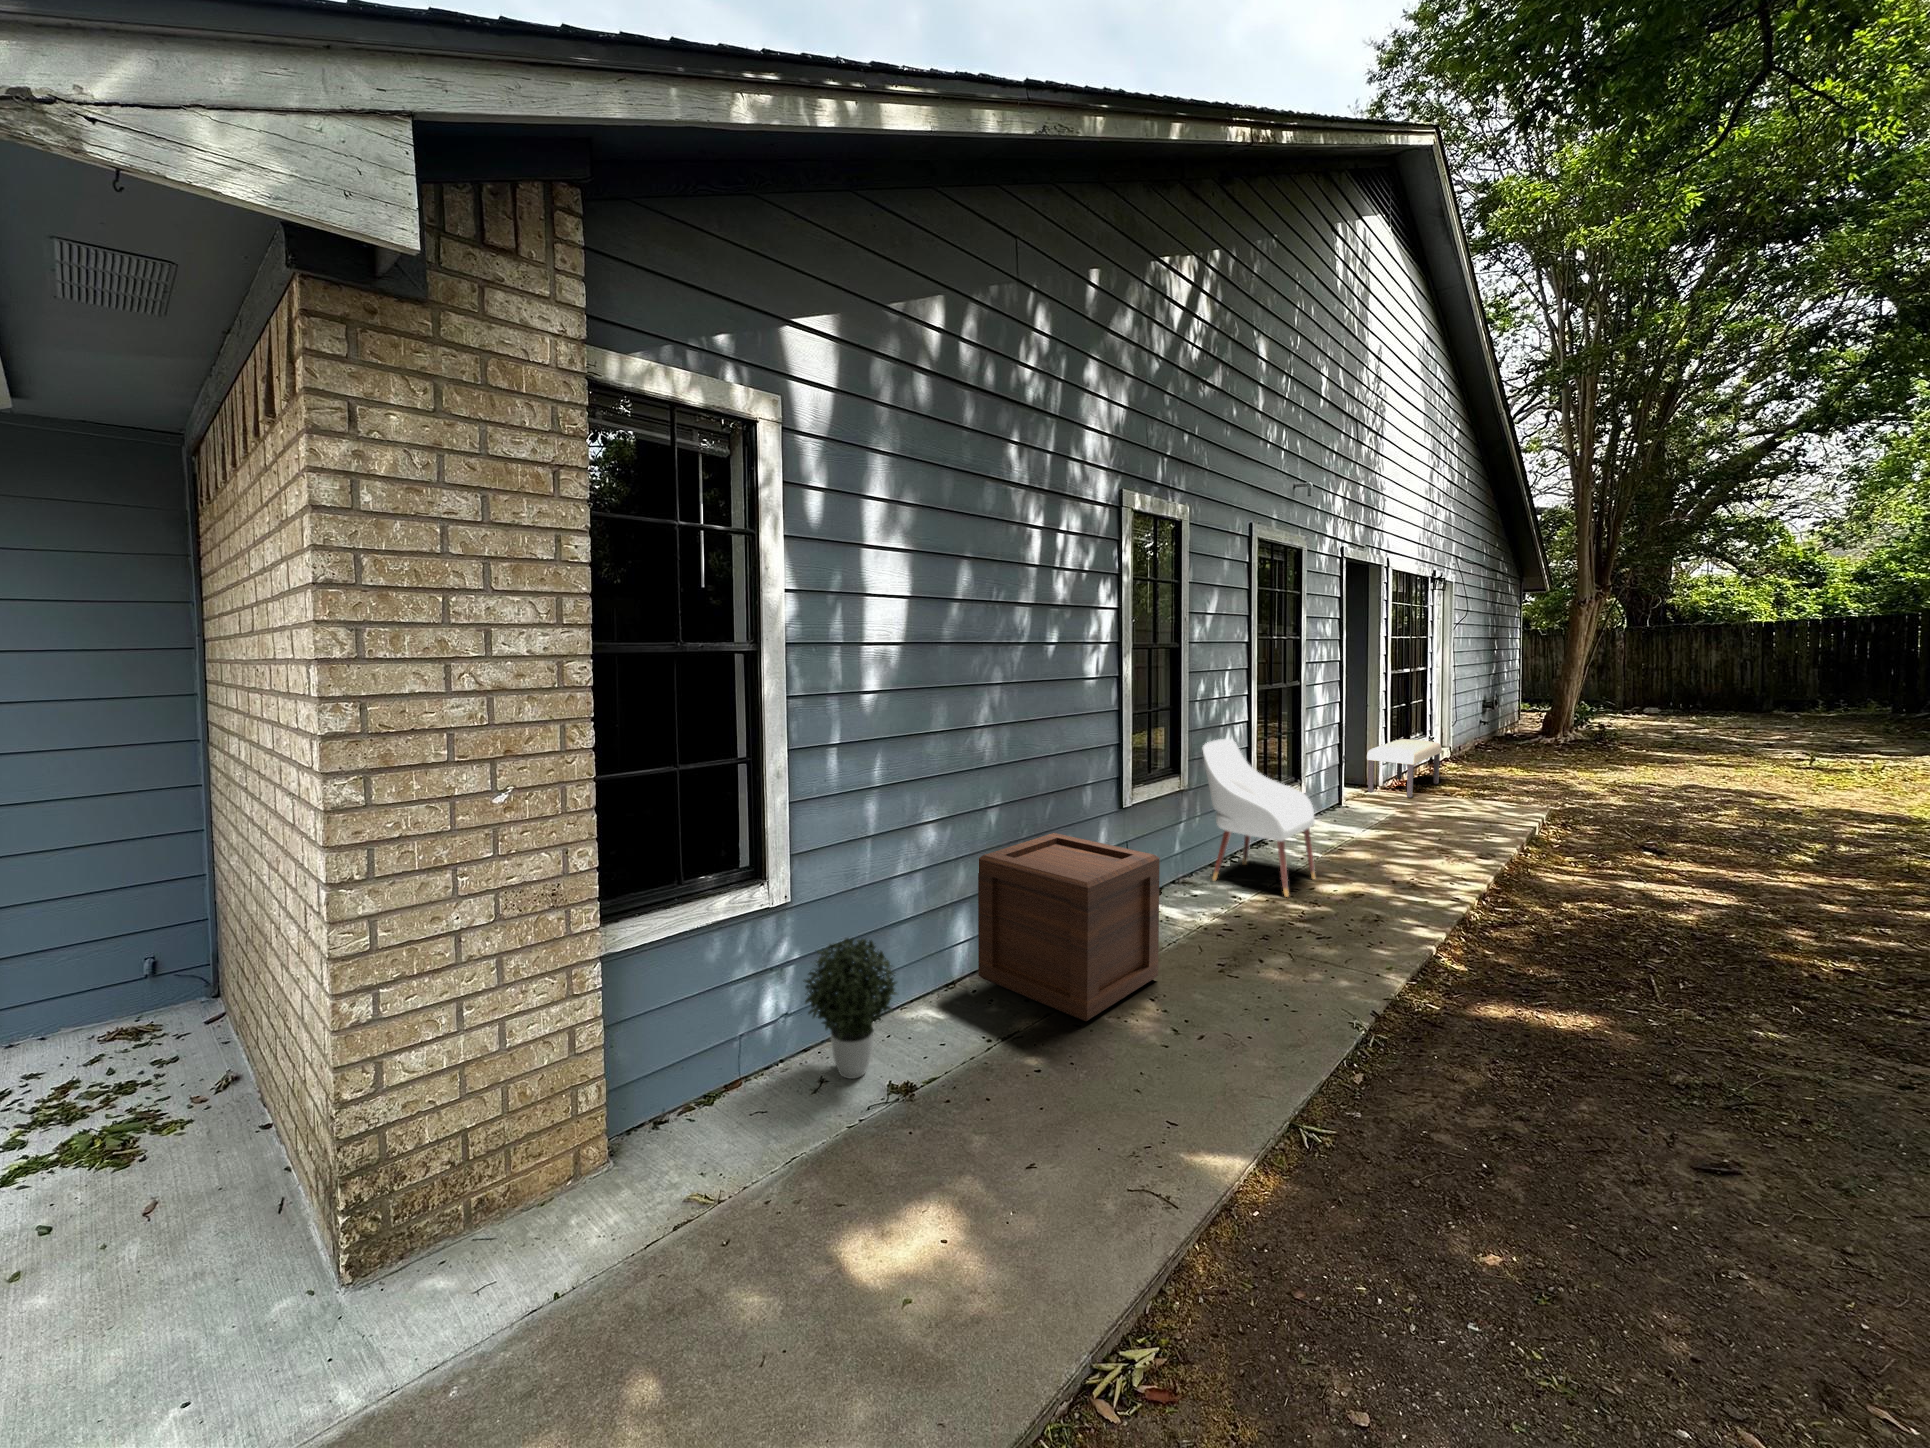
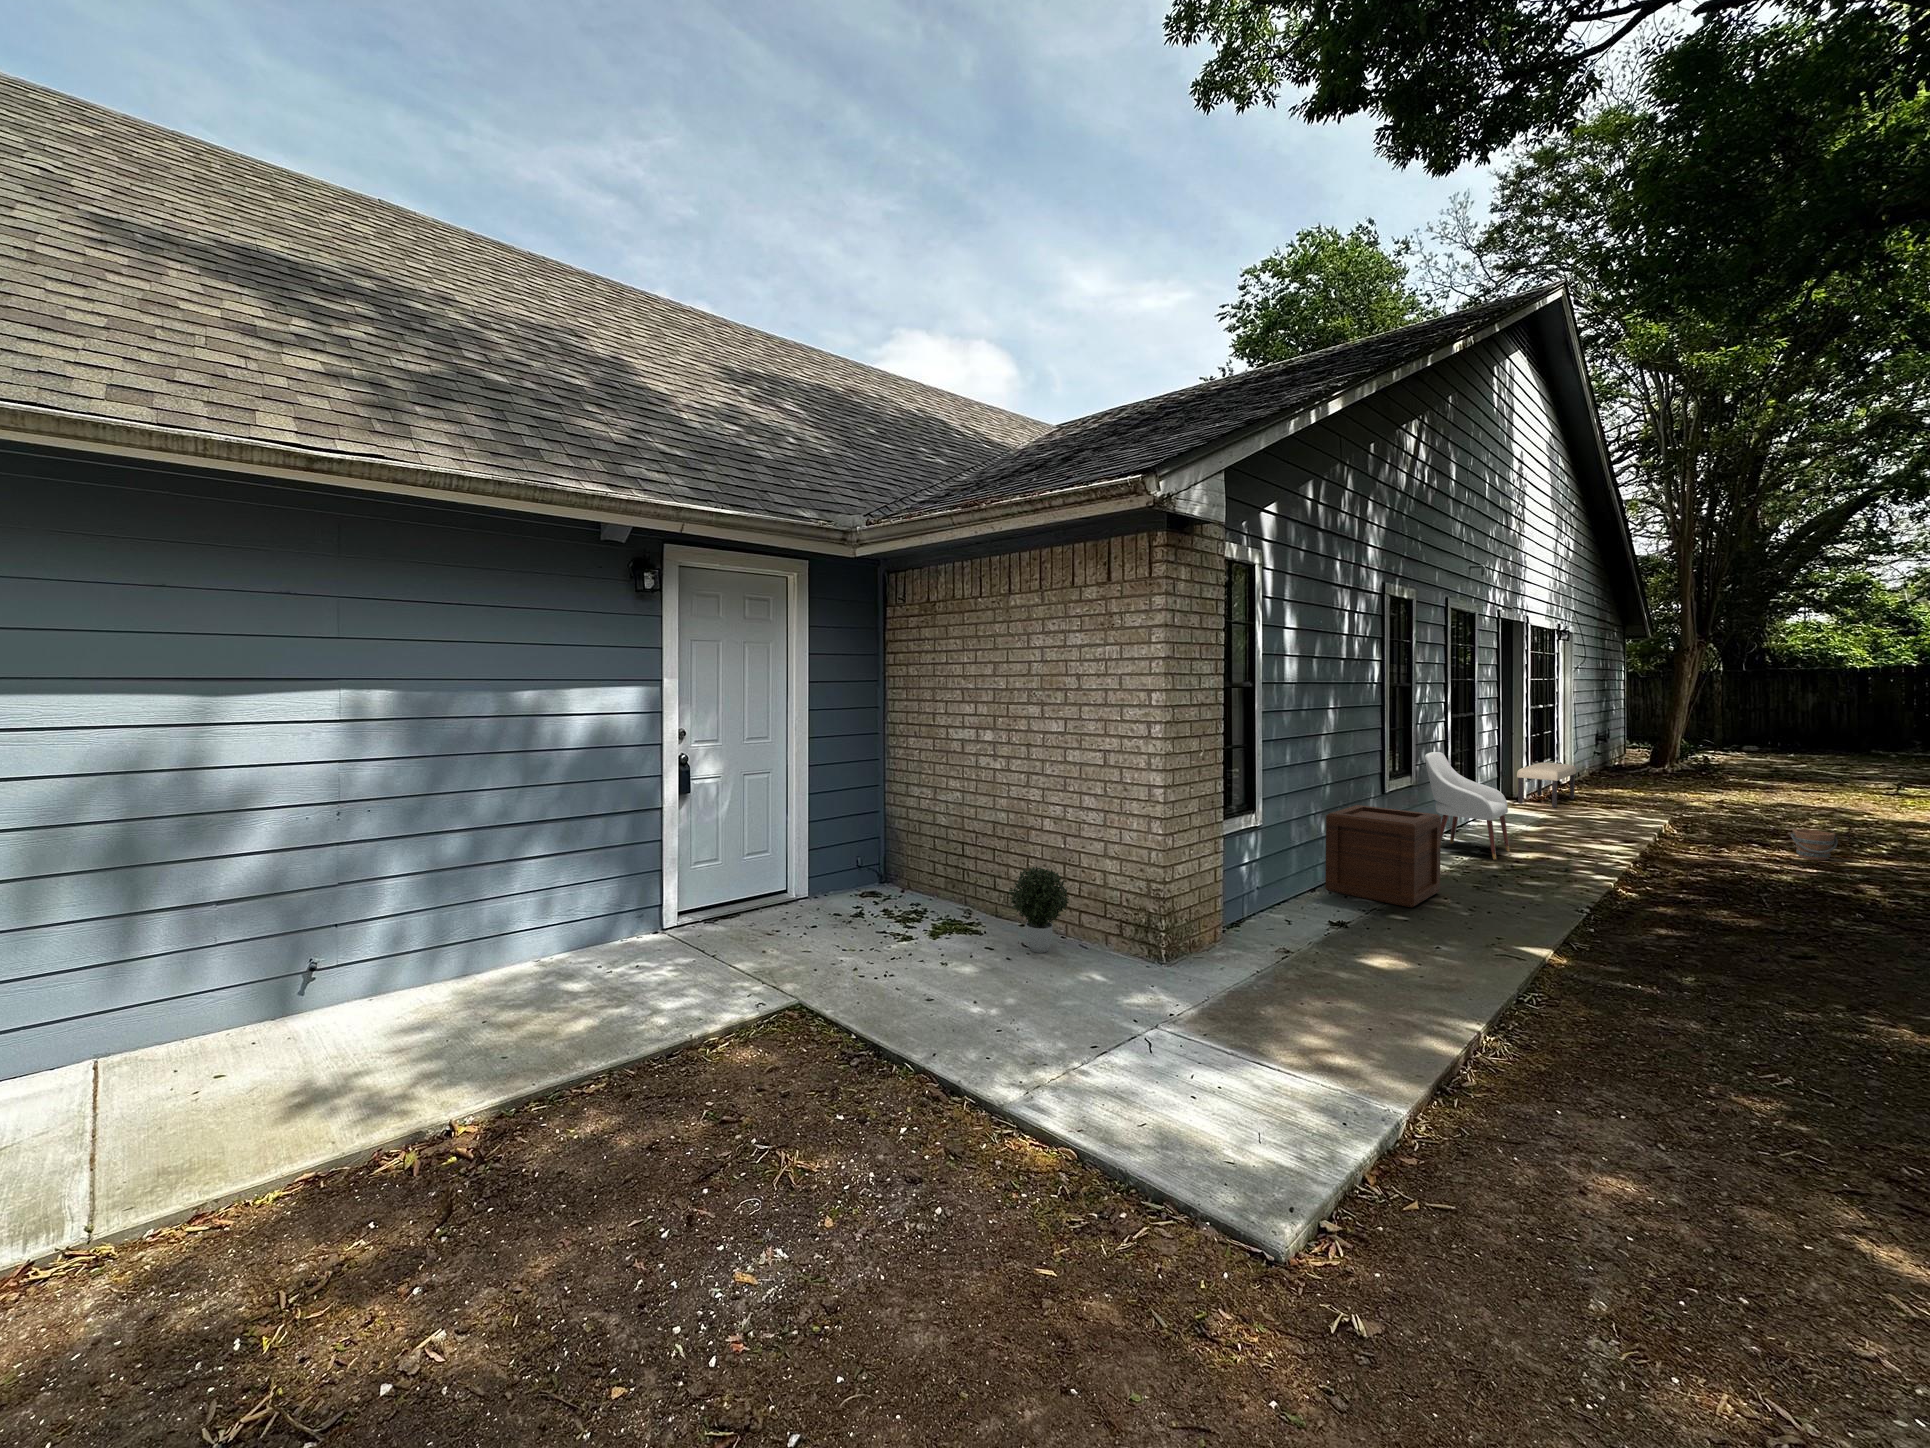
bucket: none [1699,840,1764,886] -> present [1790,829,1838,860]
potted plant: present [803,938,897,1079] -> present [1008,866,1069,953]

